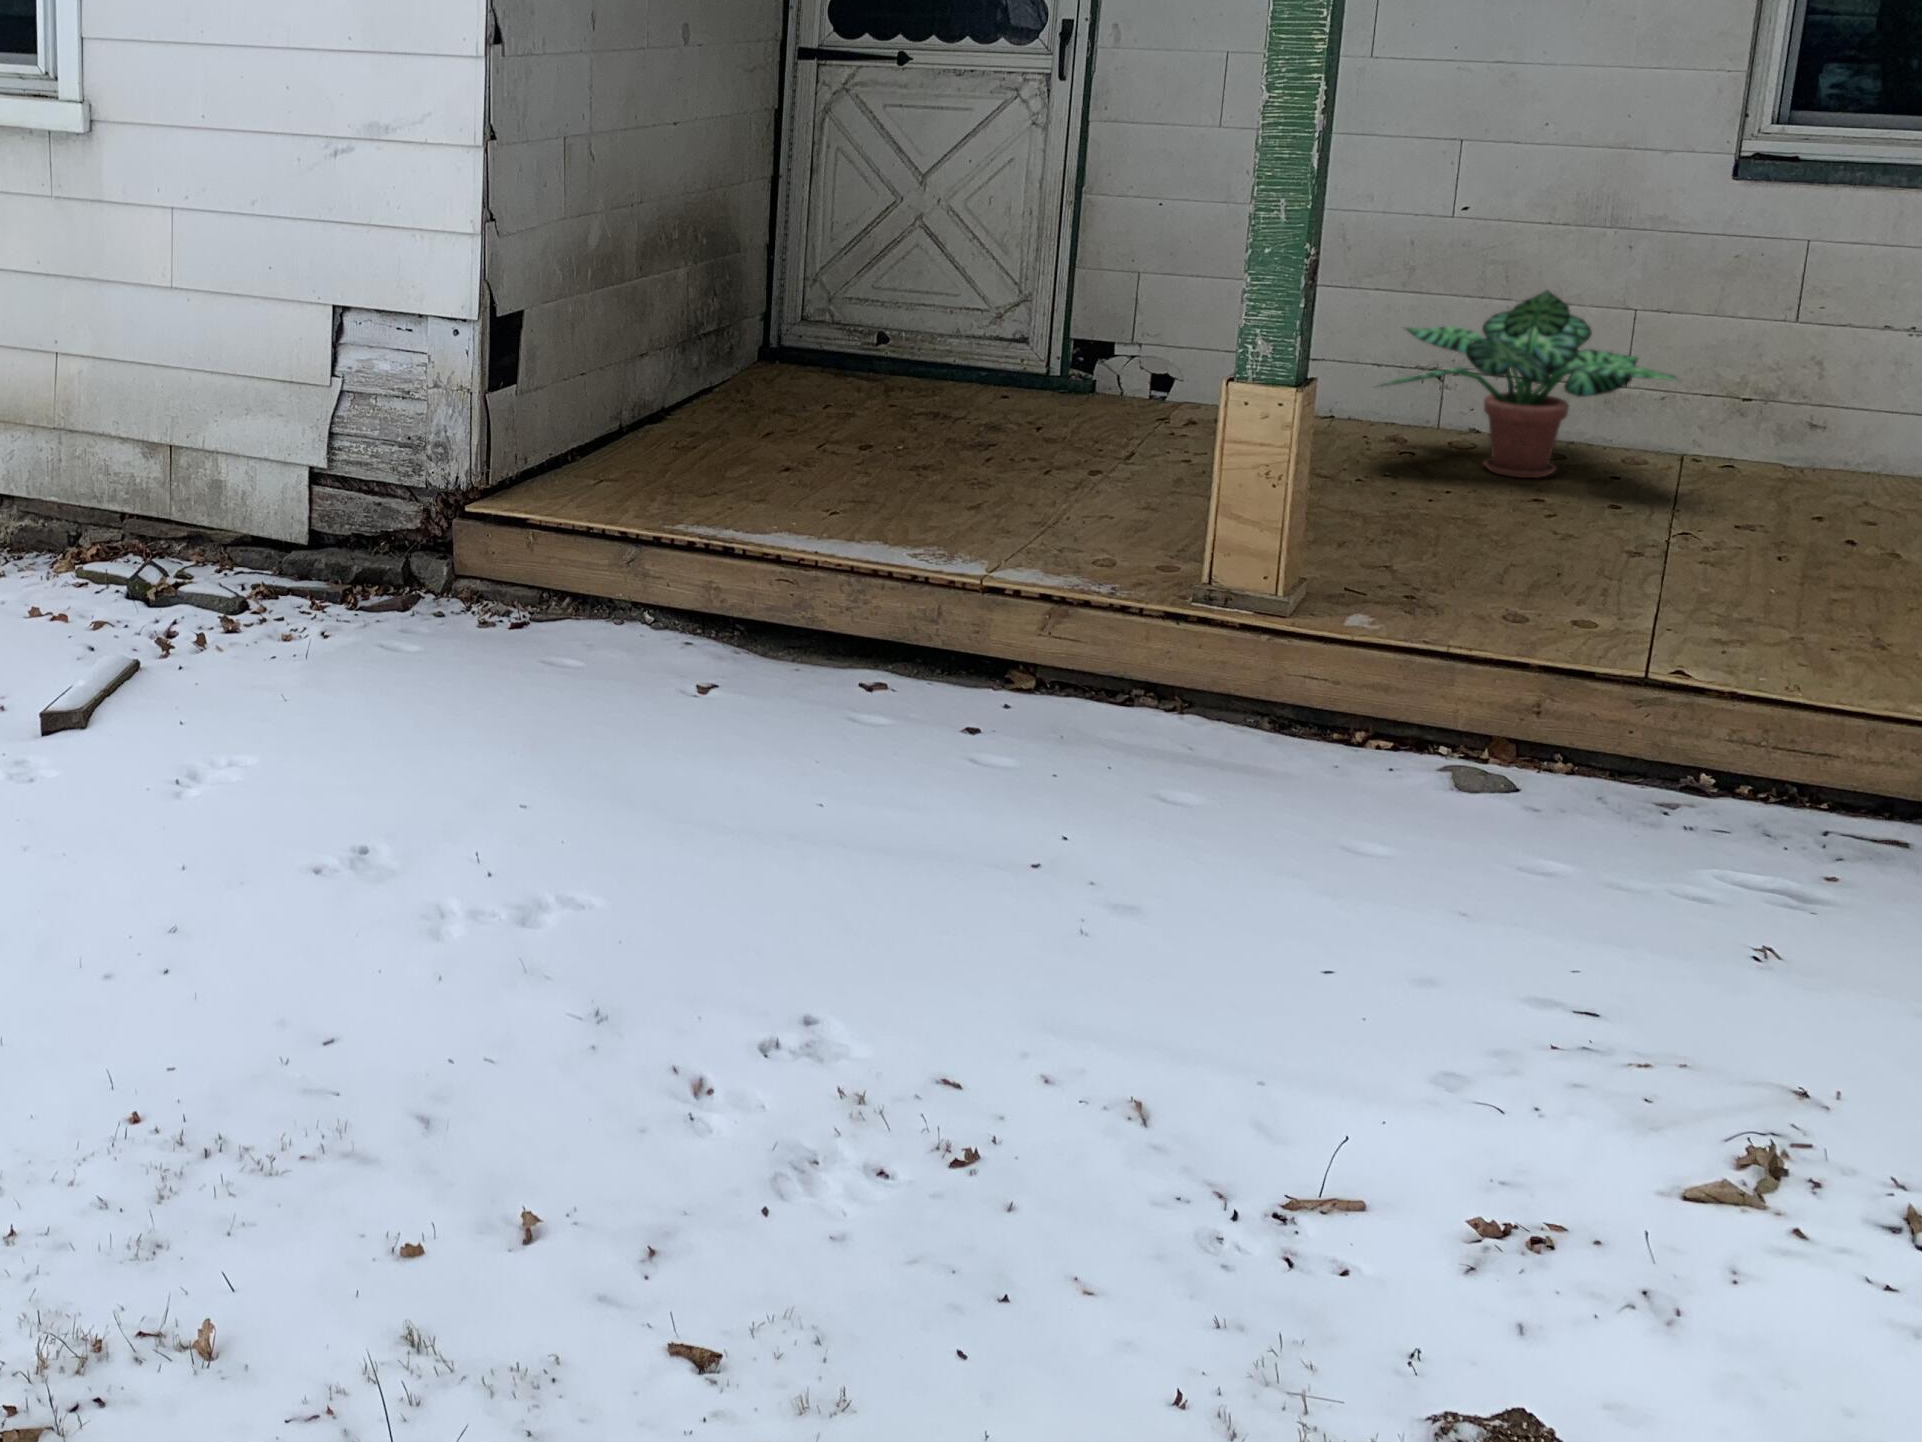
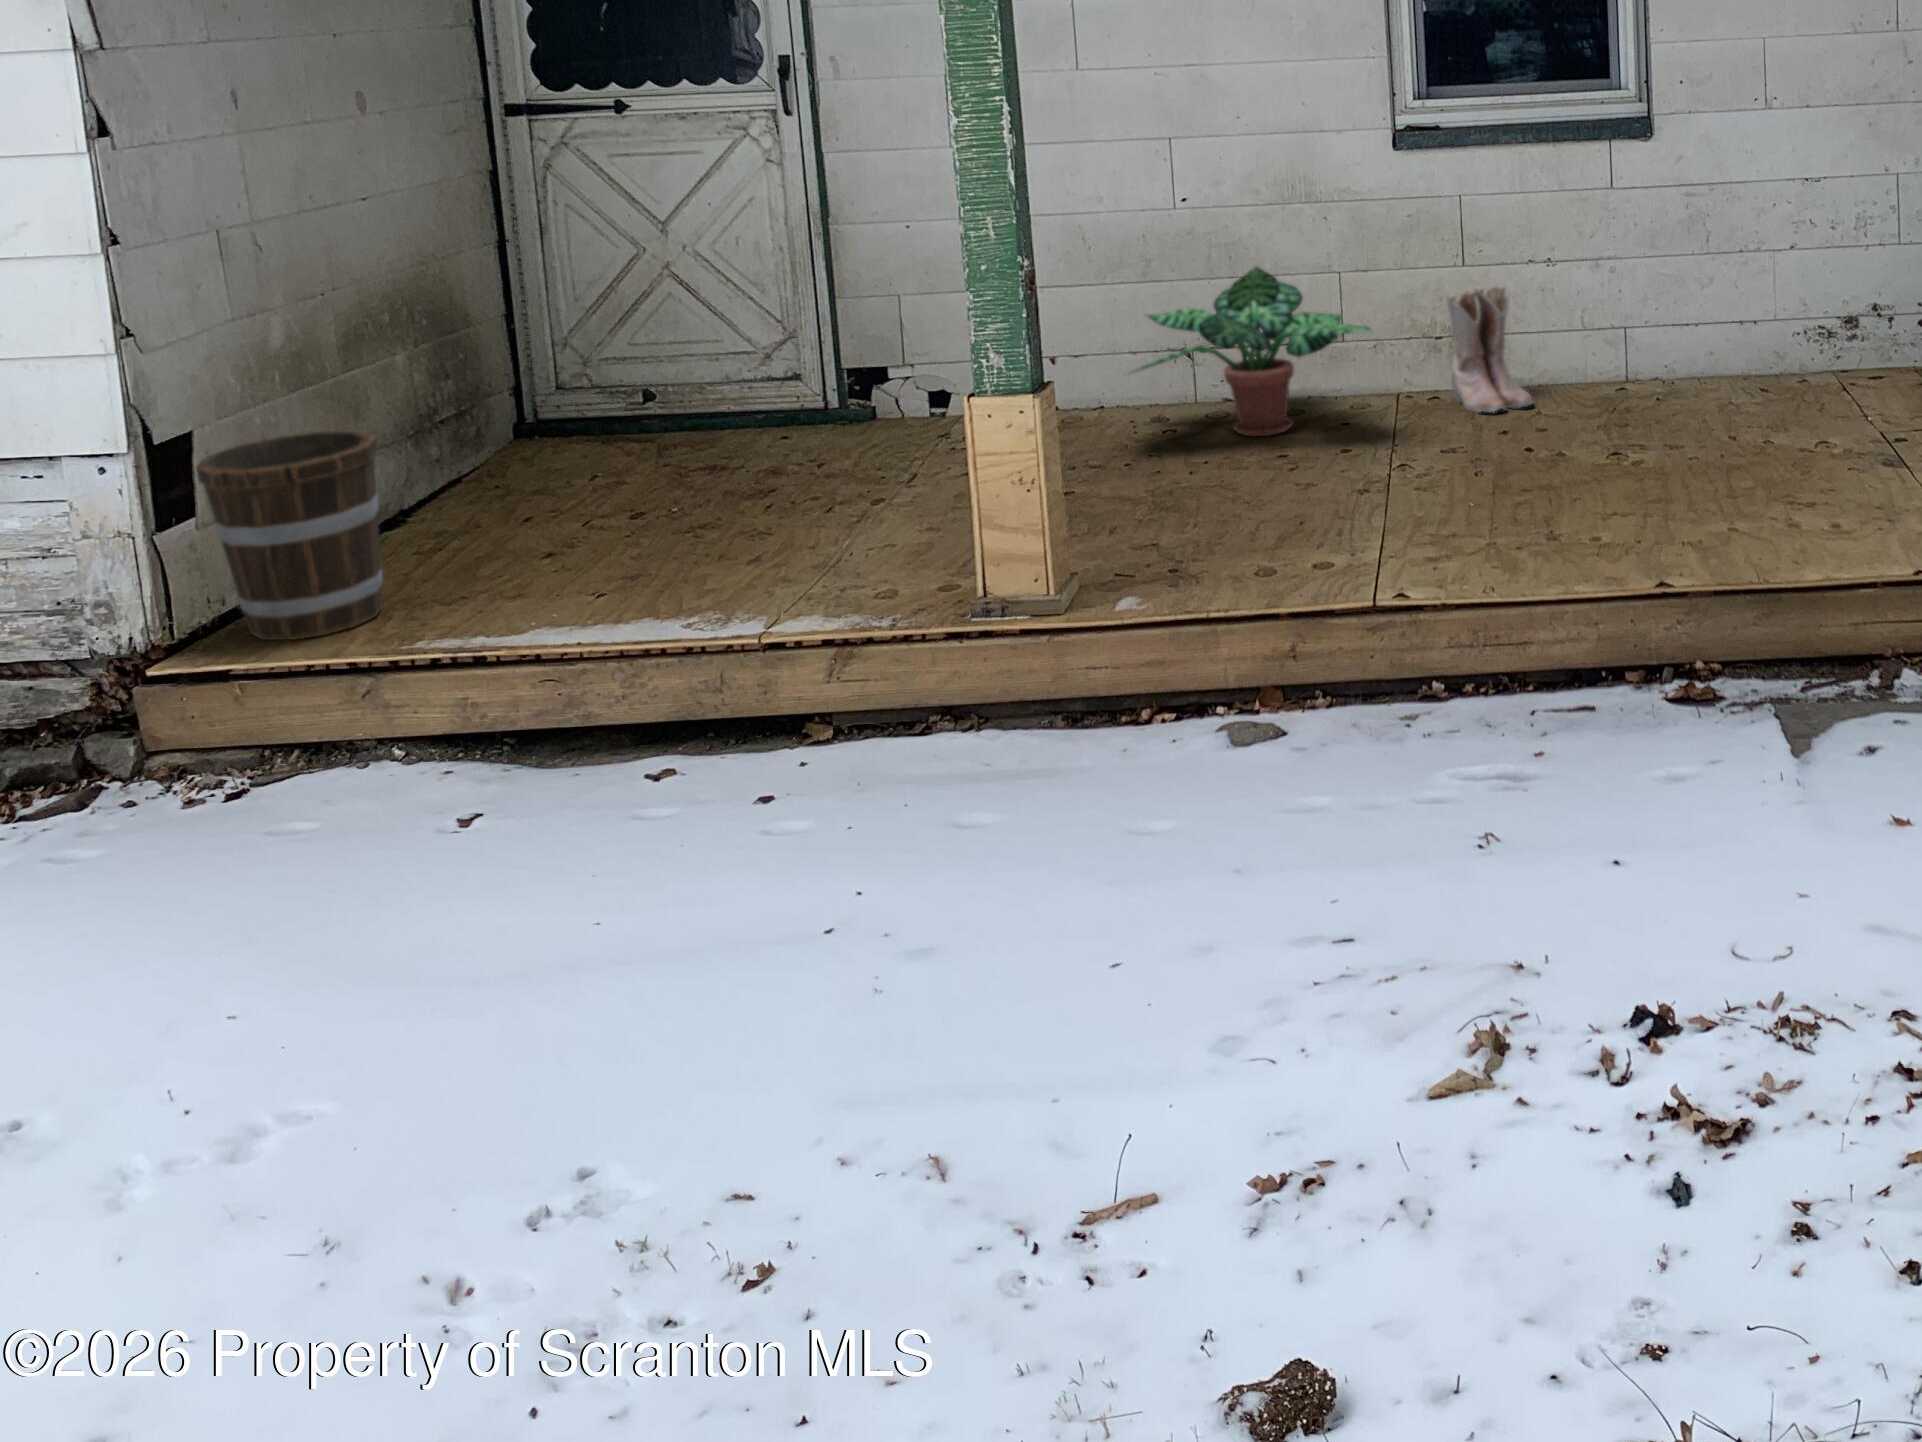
bucket: none [526,324,667,503] -> present [196,431,383,640]
boots: none [1760,349,1869,498] -> present [1446,285,1533,413]

